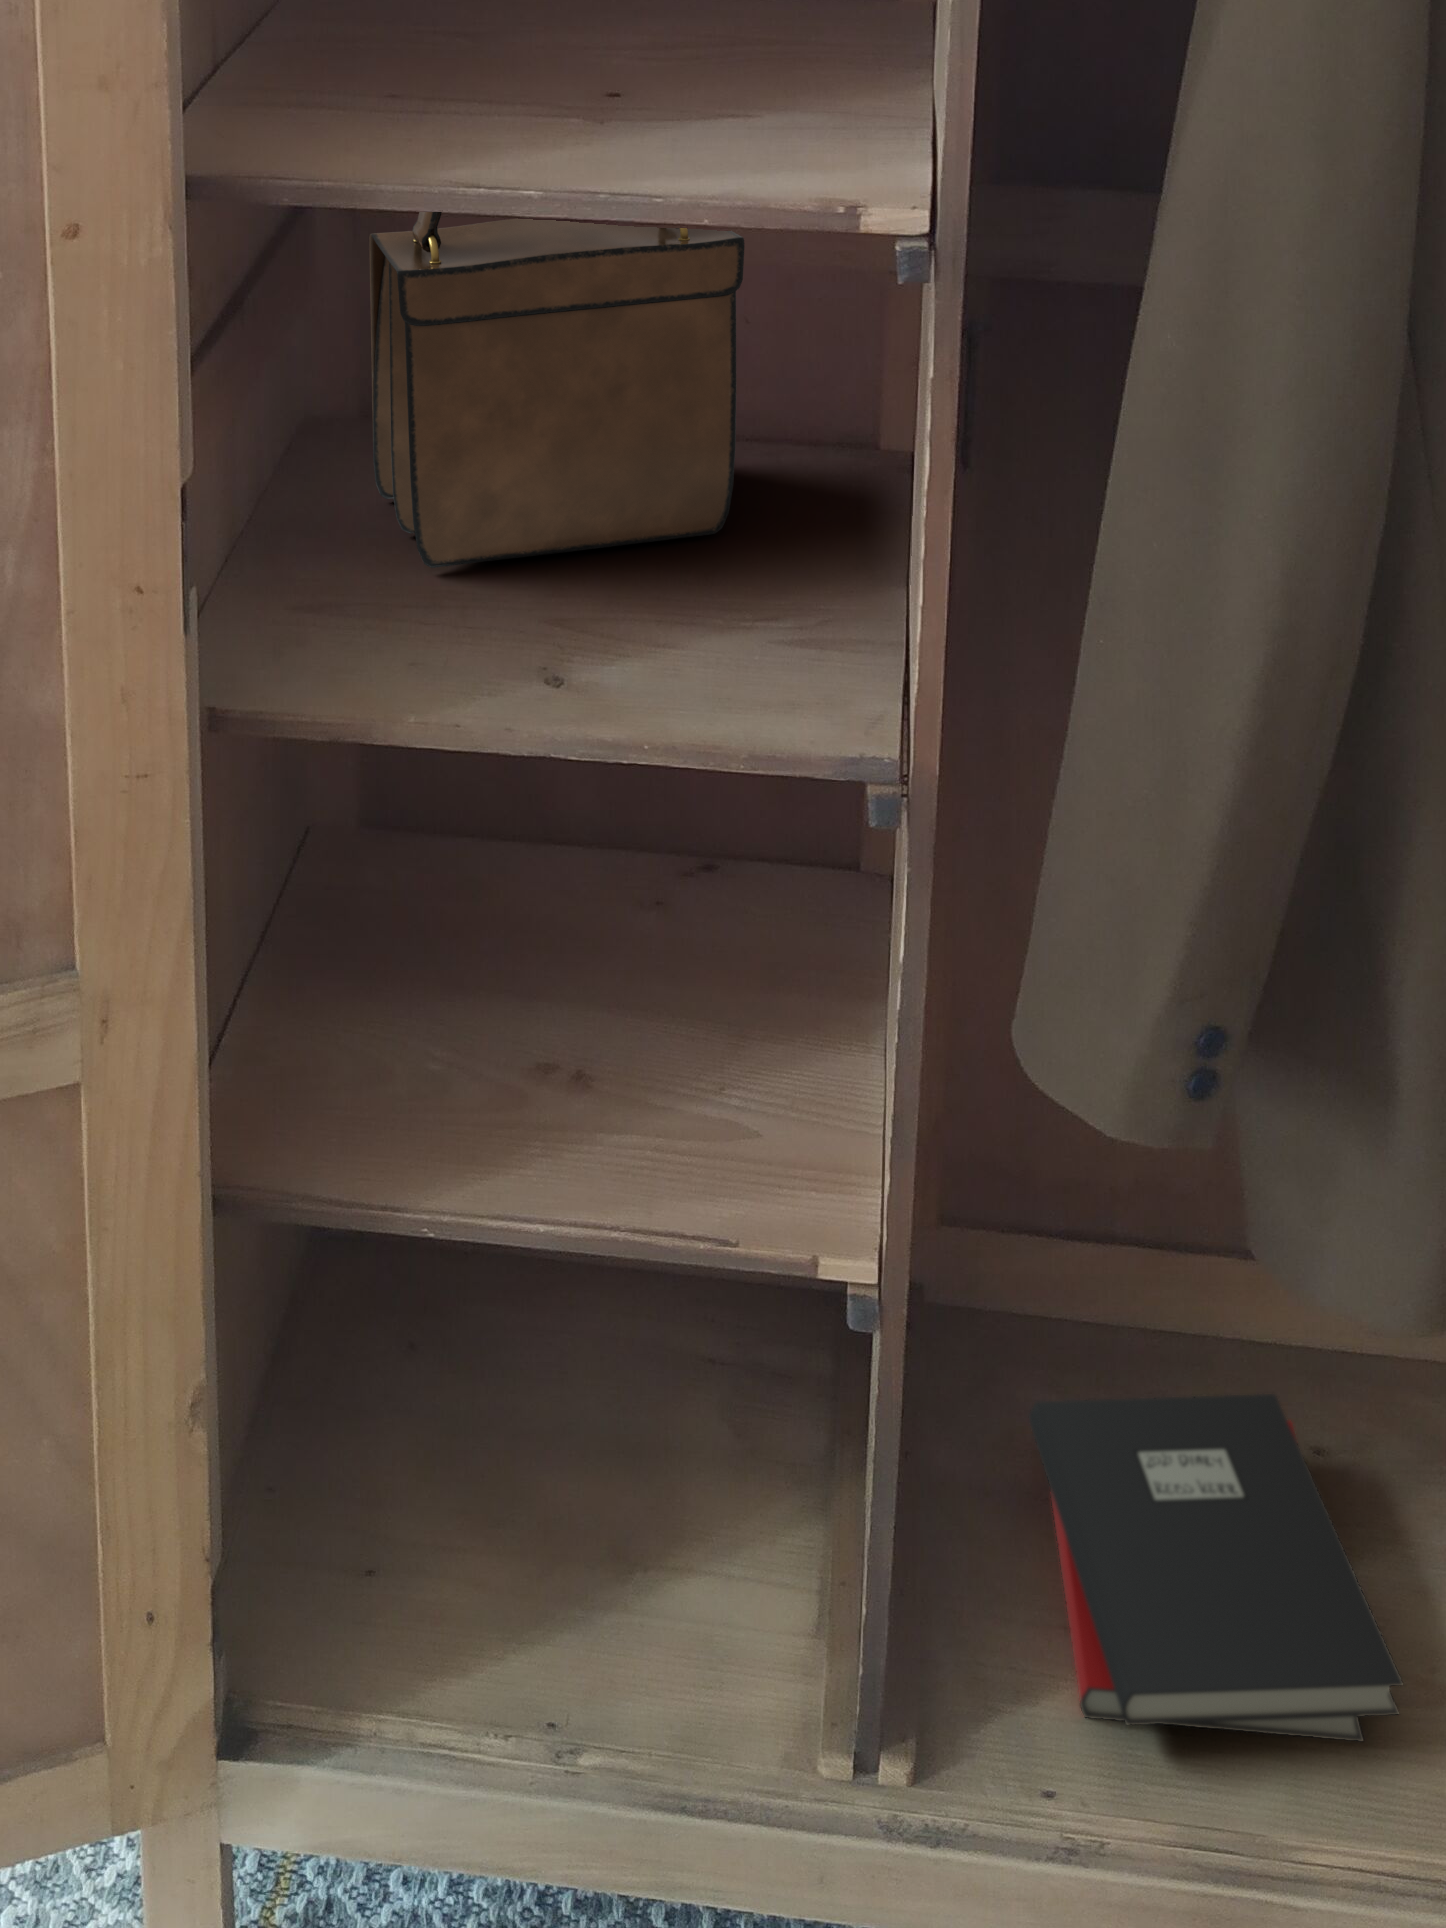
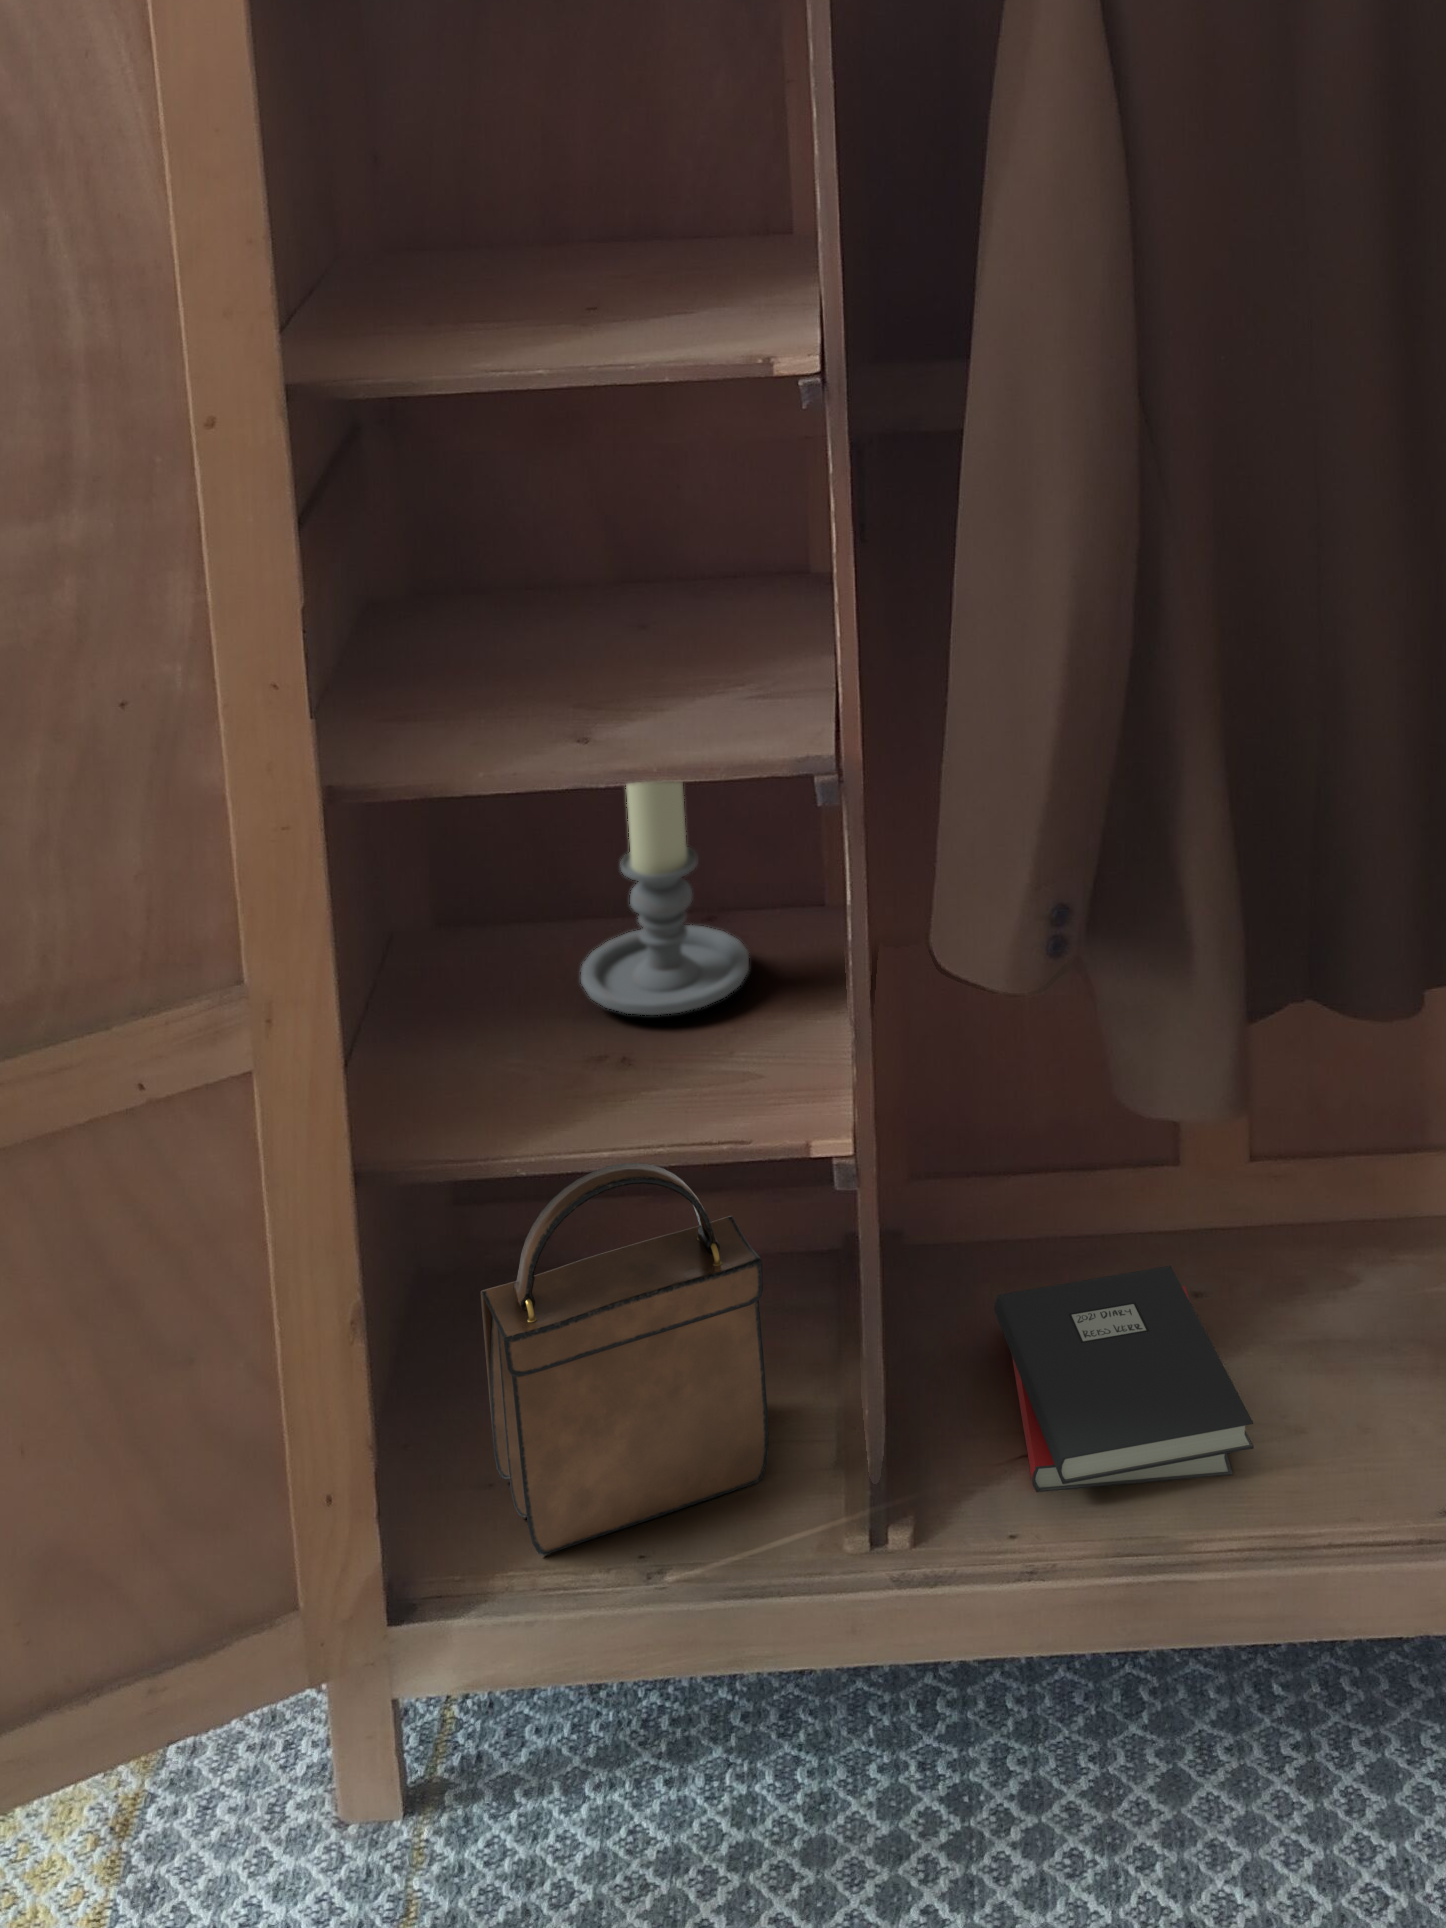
handbag: present [369,212,745,568] -> present [481,1163,768,1555]
candle holder: none [512,568,738,1007] -> present [581,782,749,1015]

